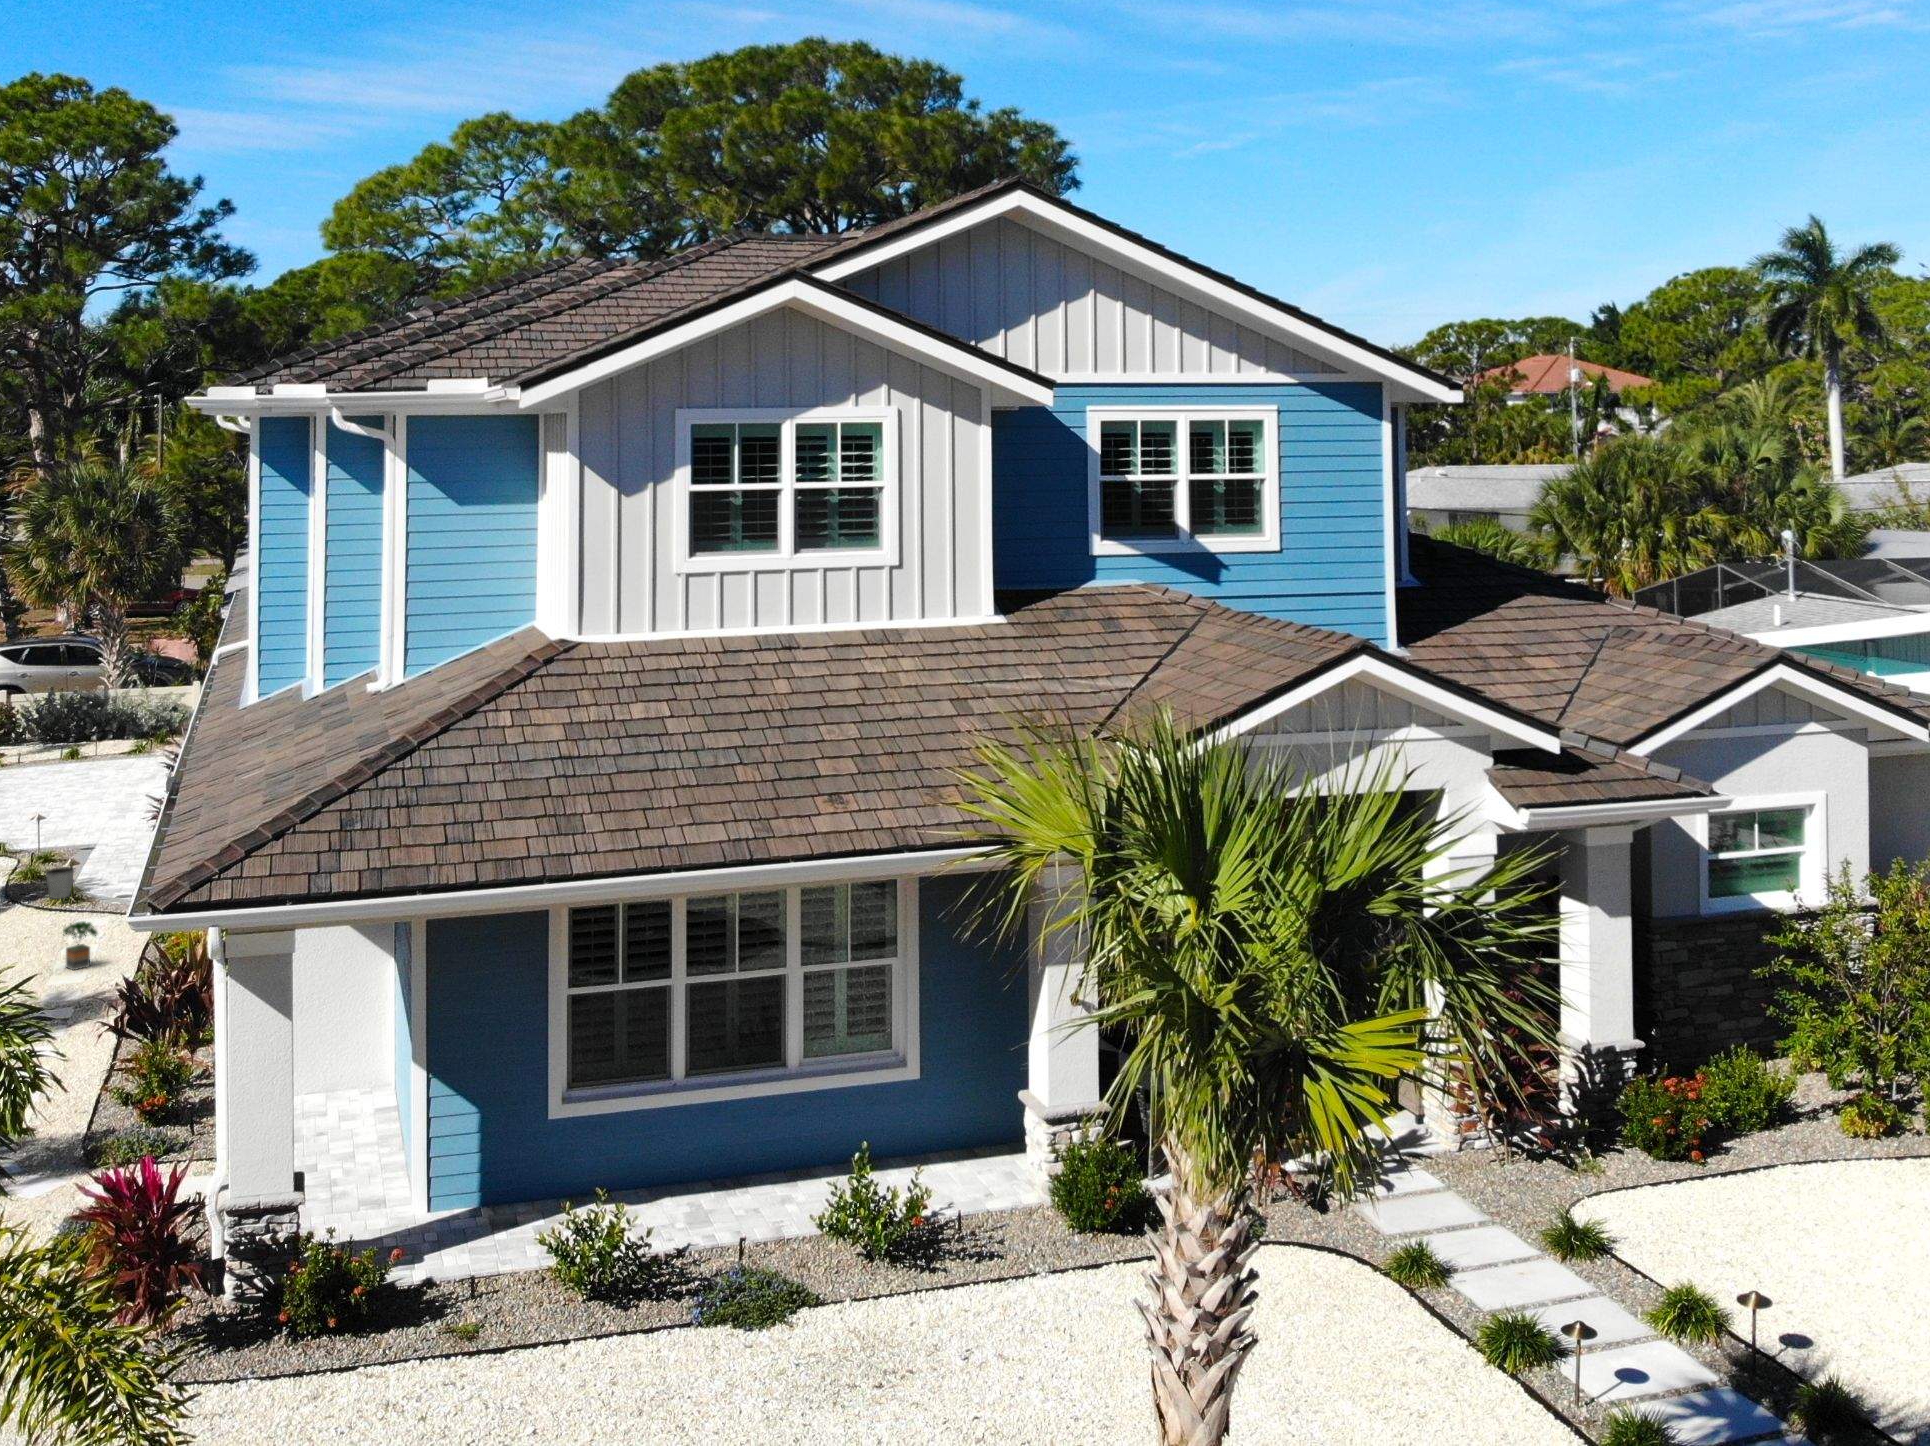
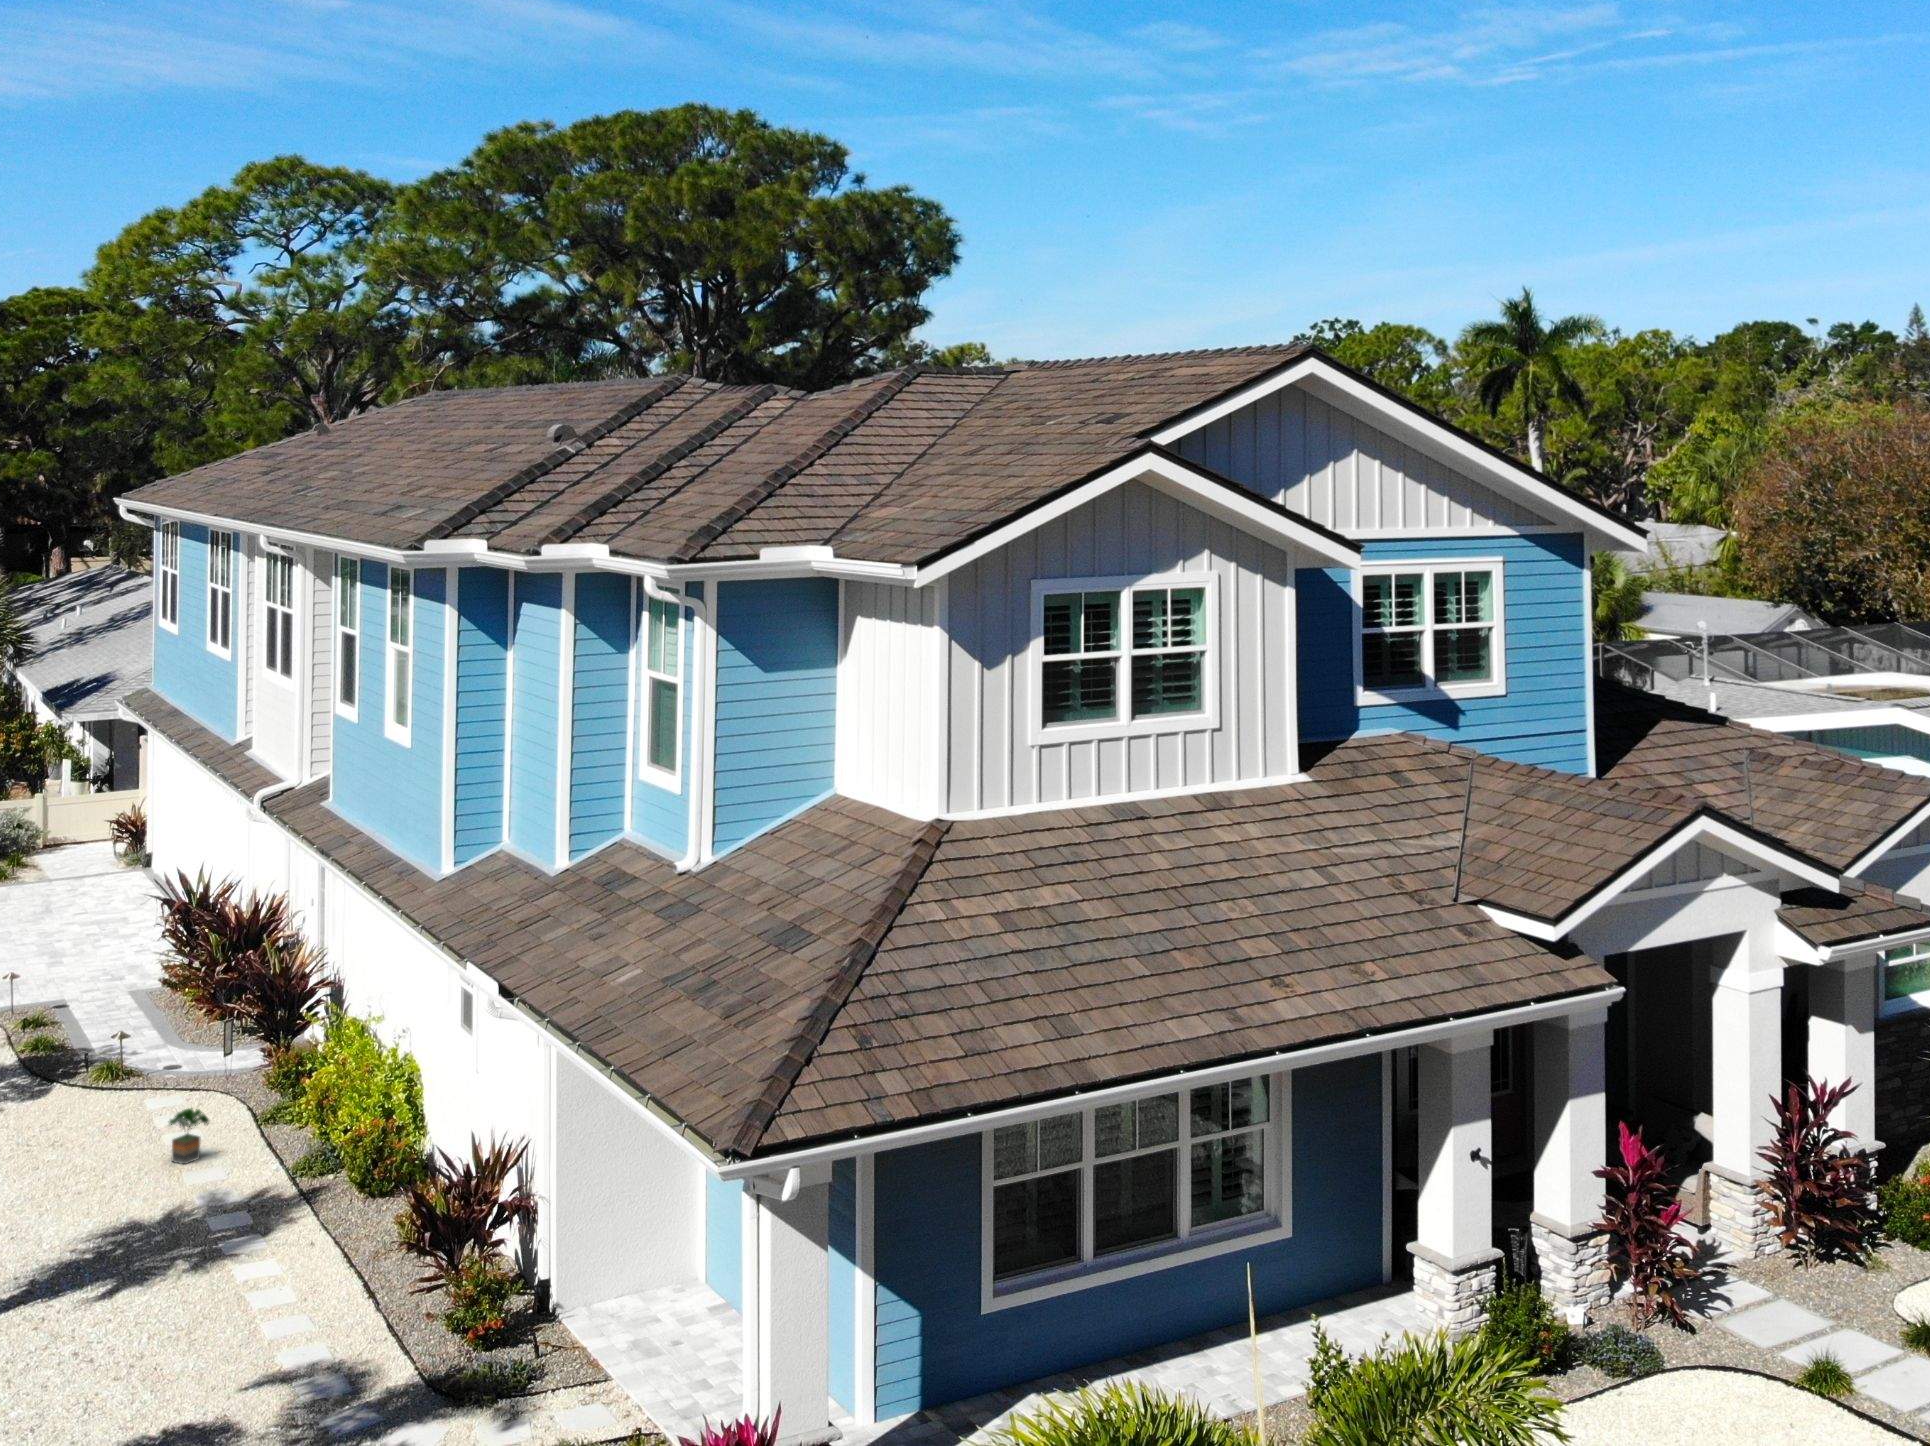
bucket: present [45,867,76,899] -> none [64,1038,100,1076]

